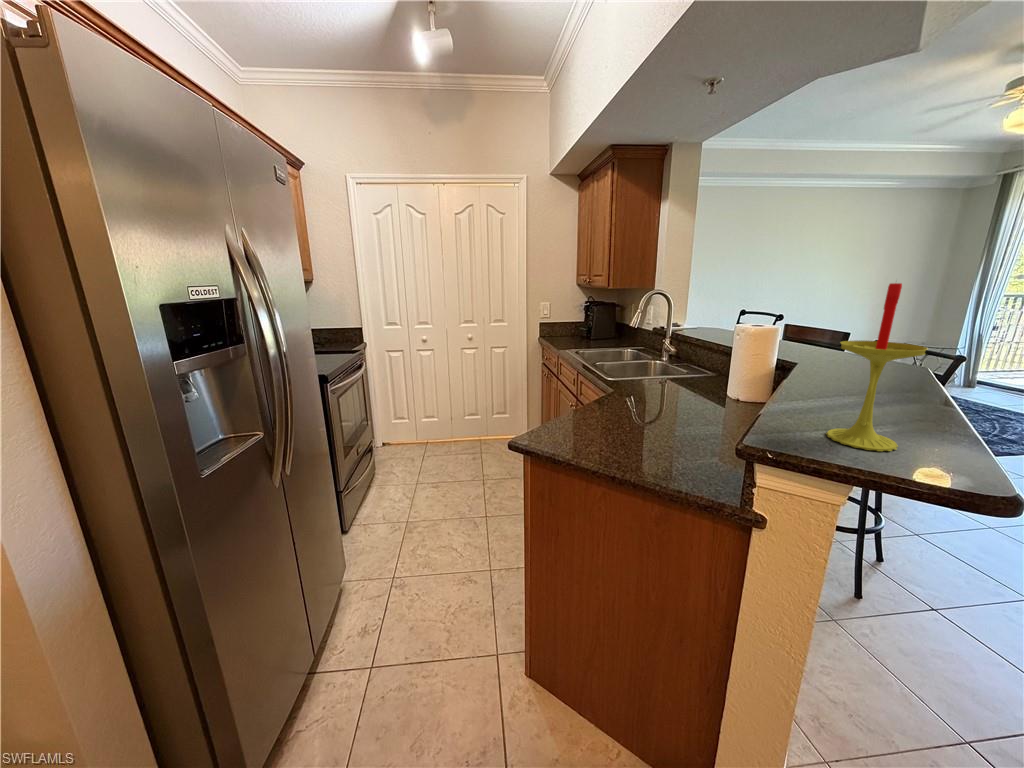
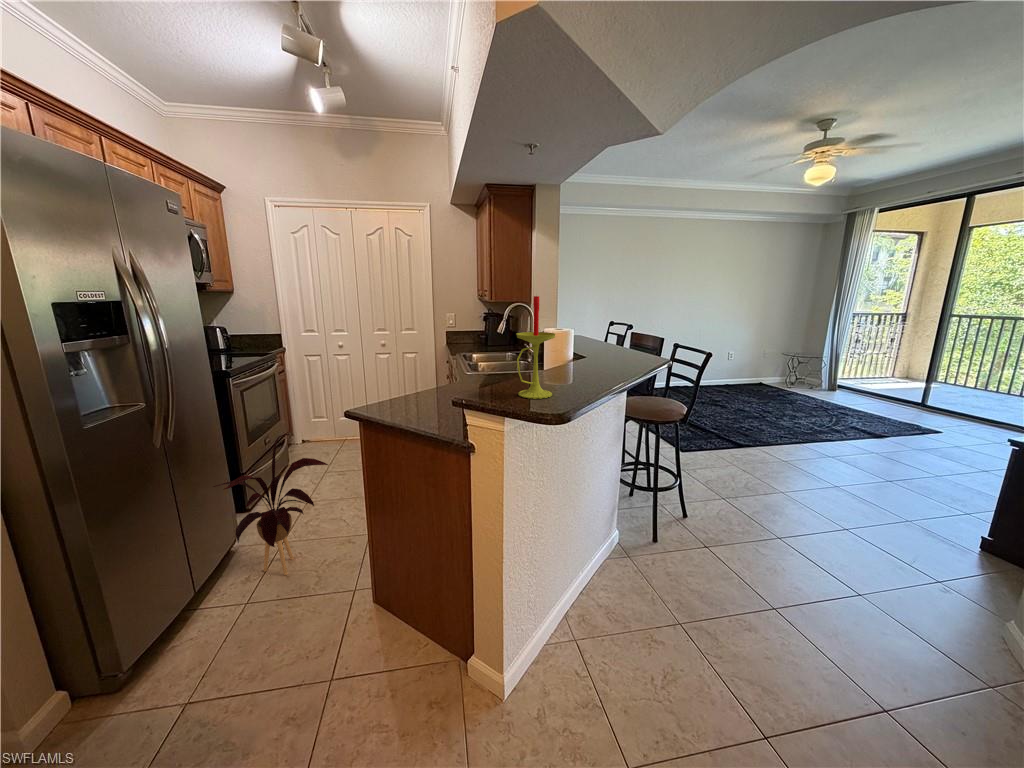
house plant: none [327,457,456,625] -> present [213,434,328,575]

